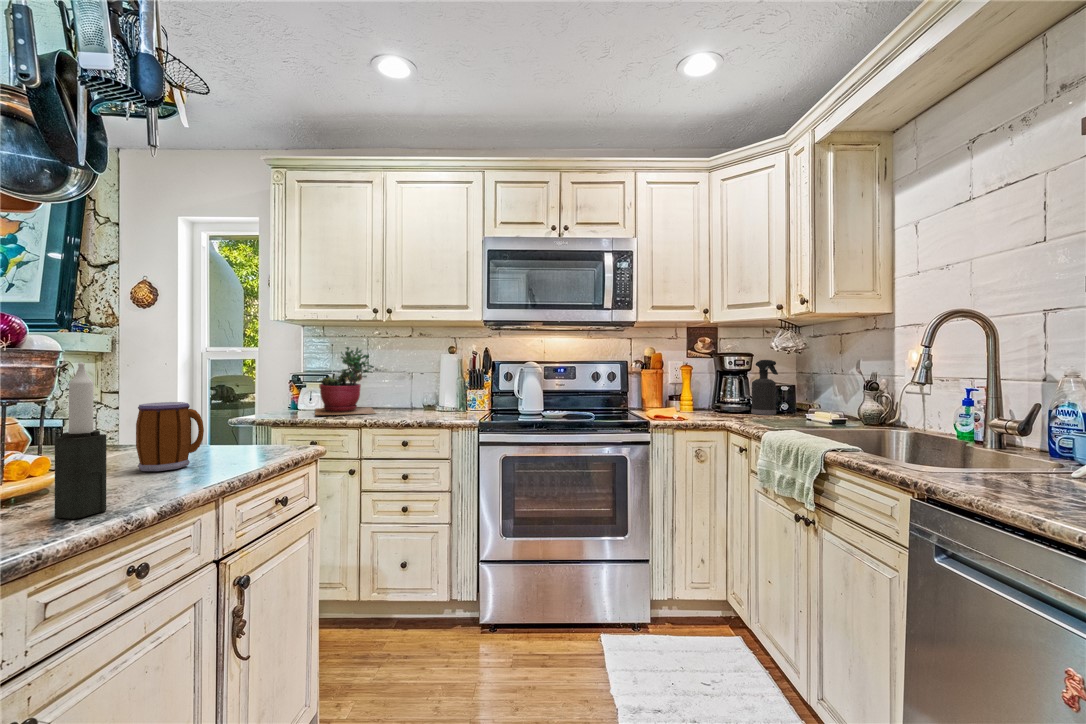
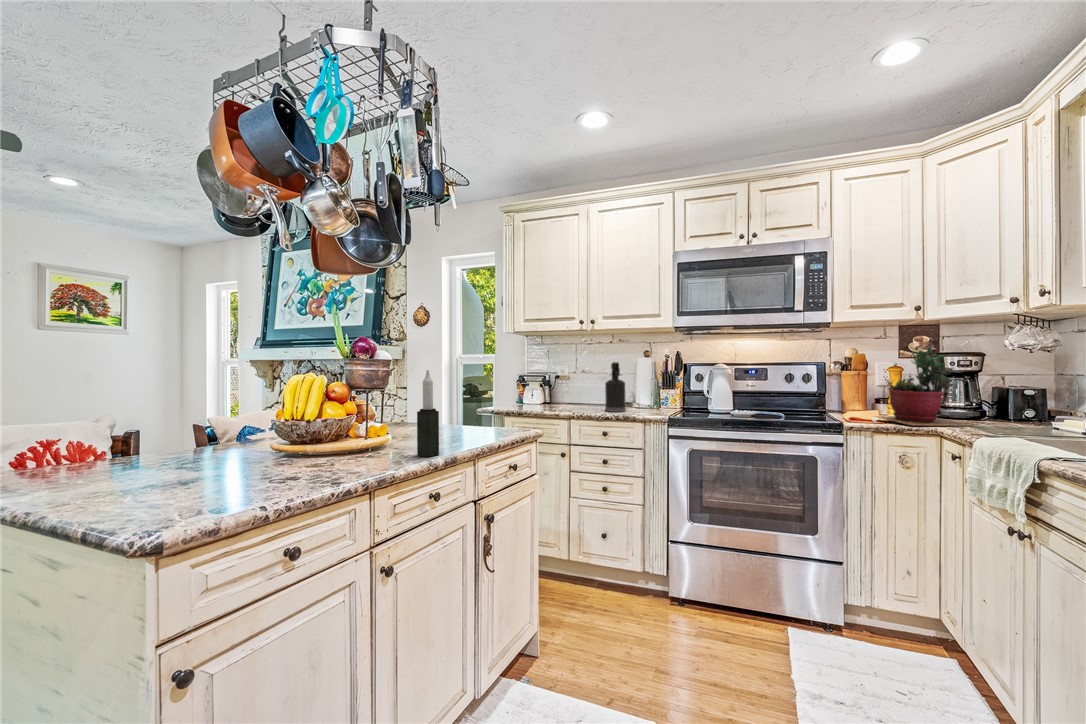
succulent plant: present [315,347,375,415] -> present [877,346,973,426]
spray bottle: present [751,360,778,415] -> present [605,362,626,412]
mug: present [136,402,204,471] -> none [441,394,477,437]

